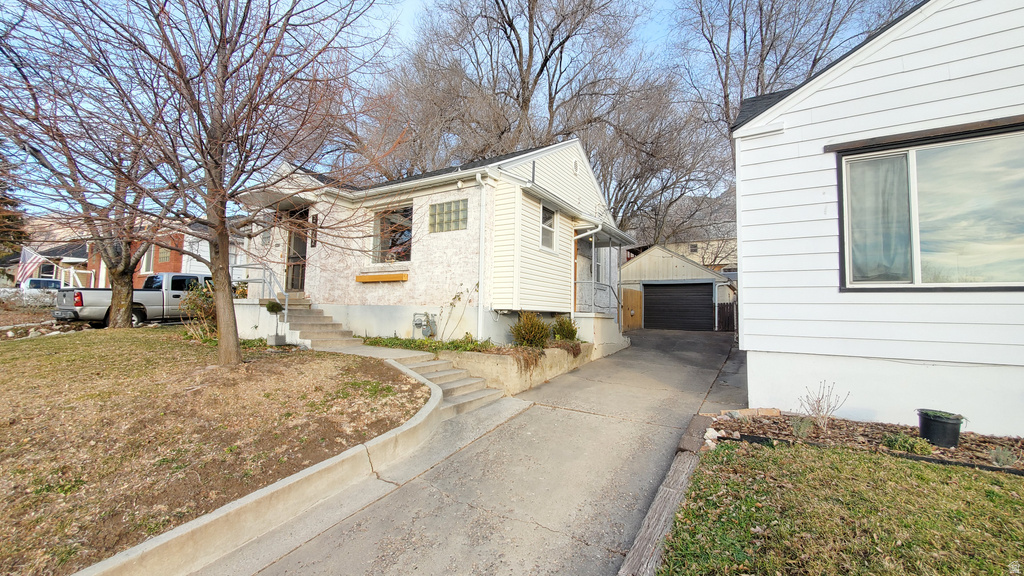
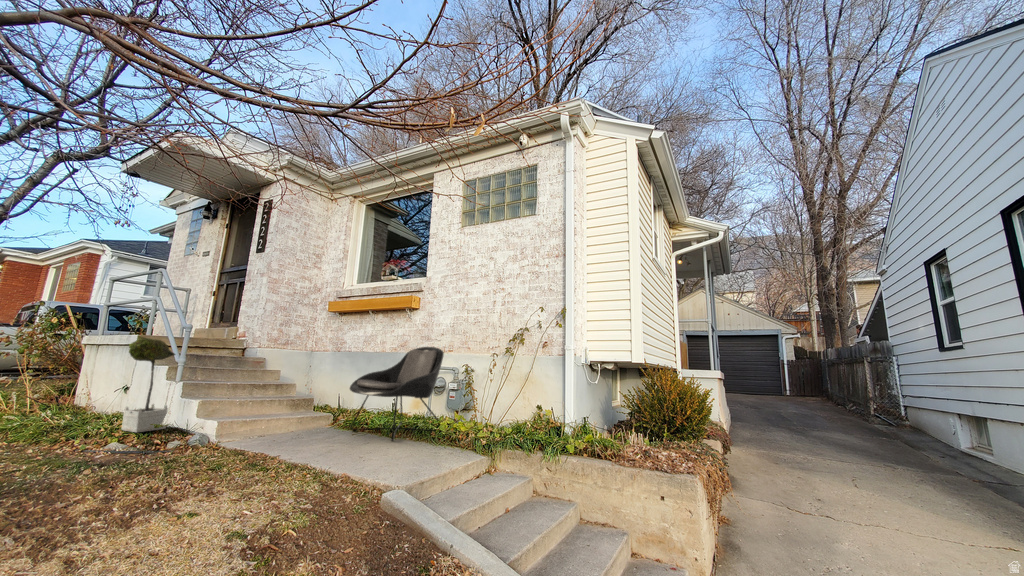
lounge chair: none [371,303,419,348] -> present [350,347,444,441]

